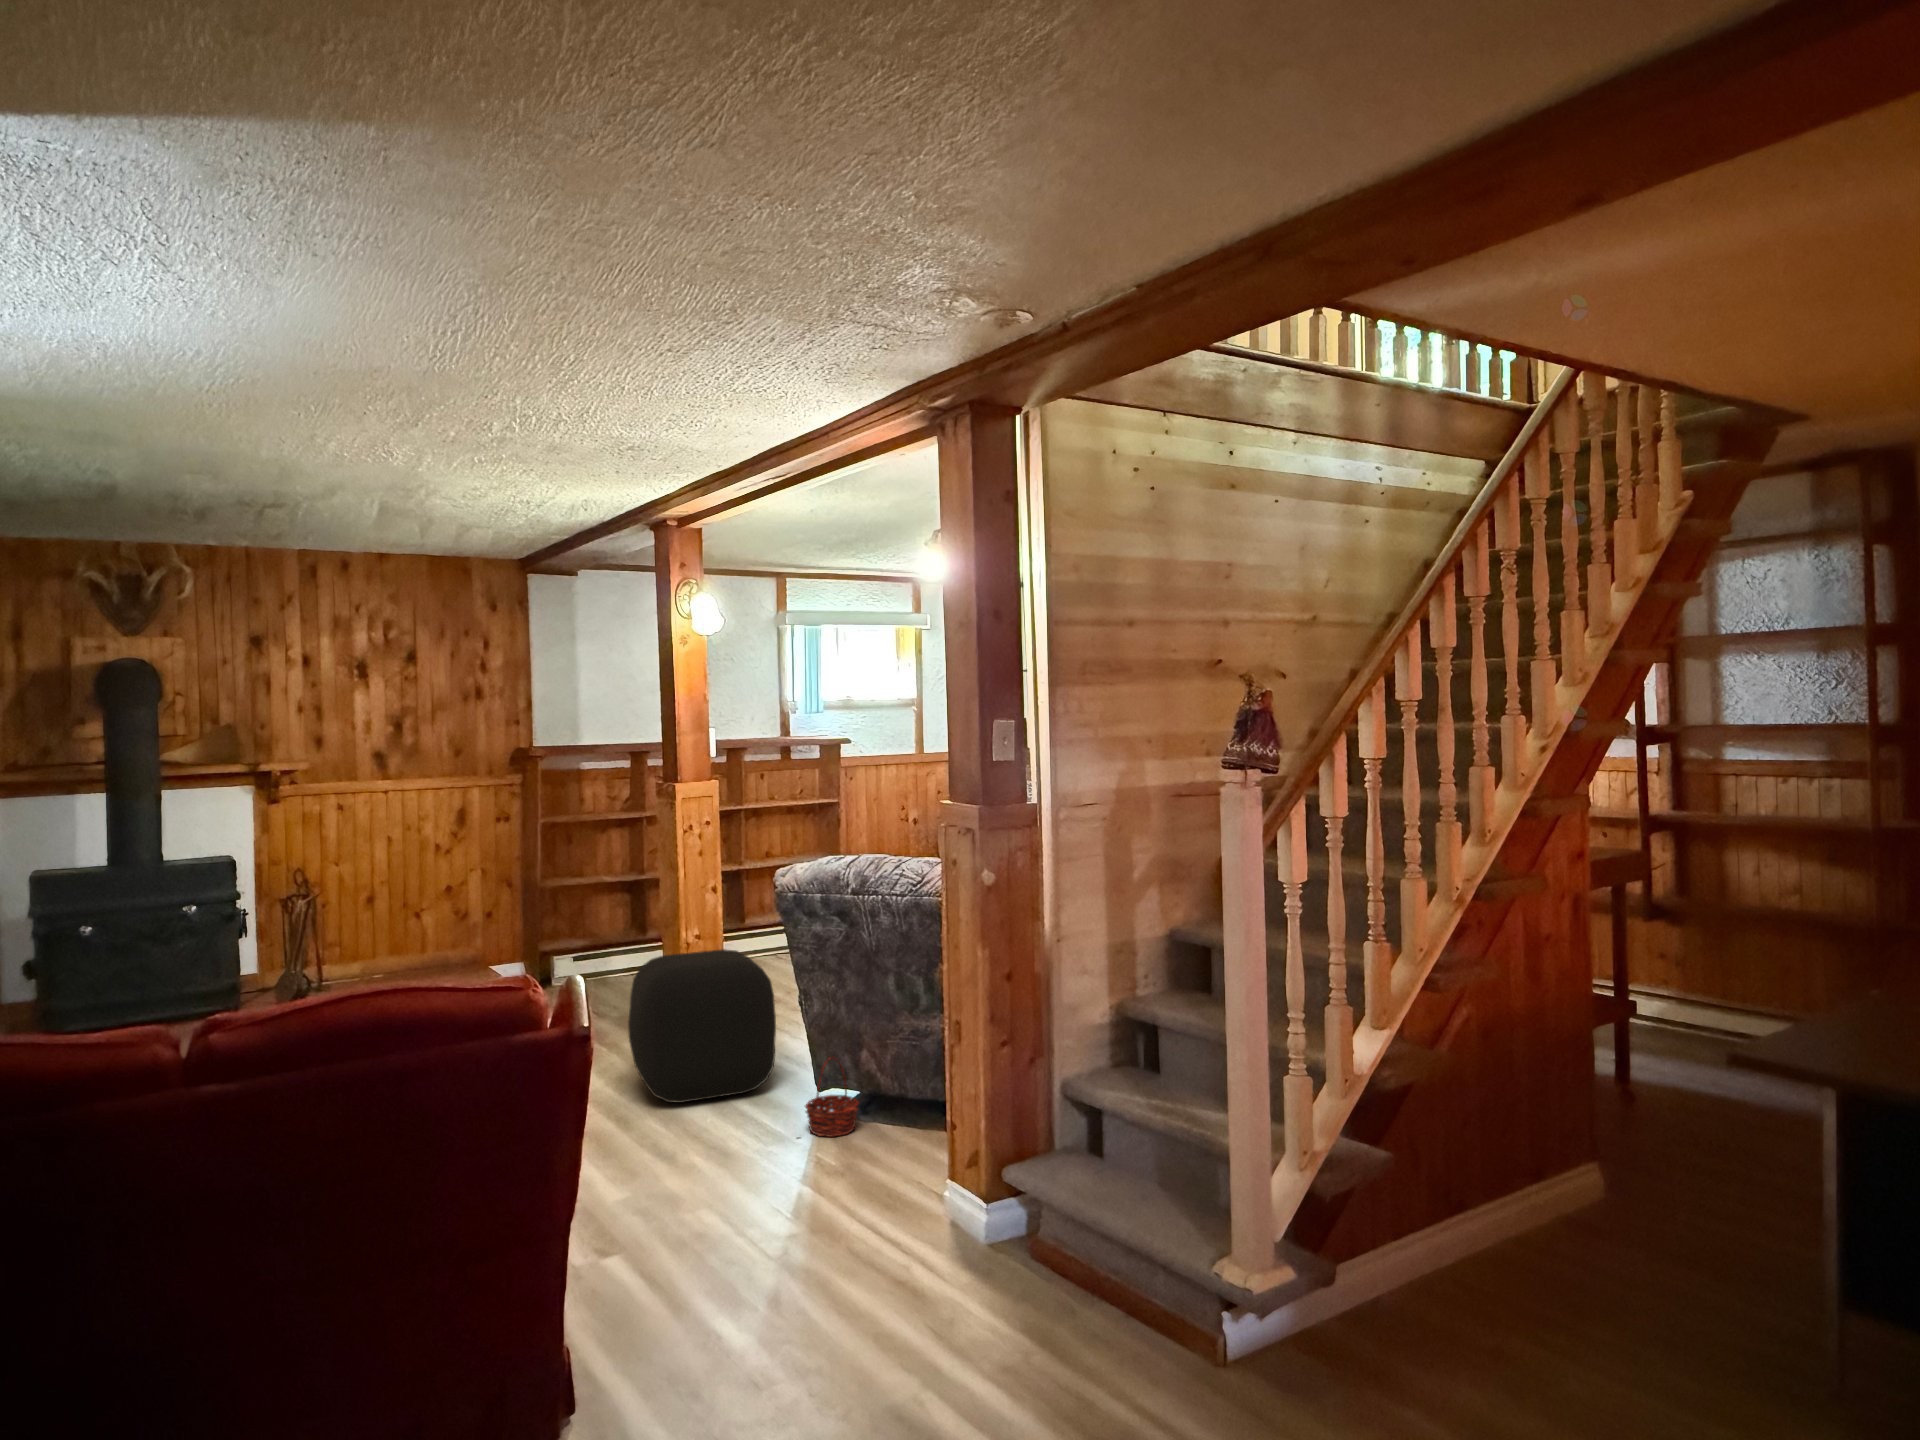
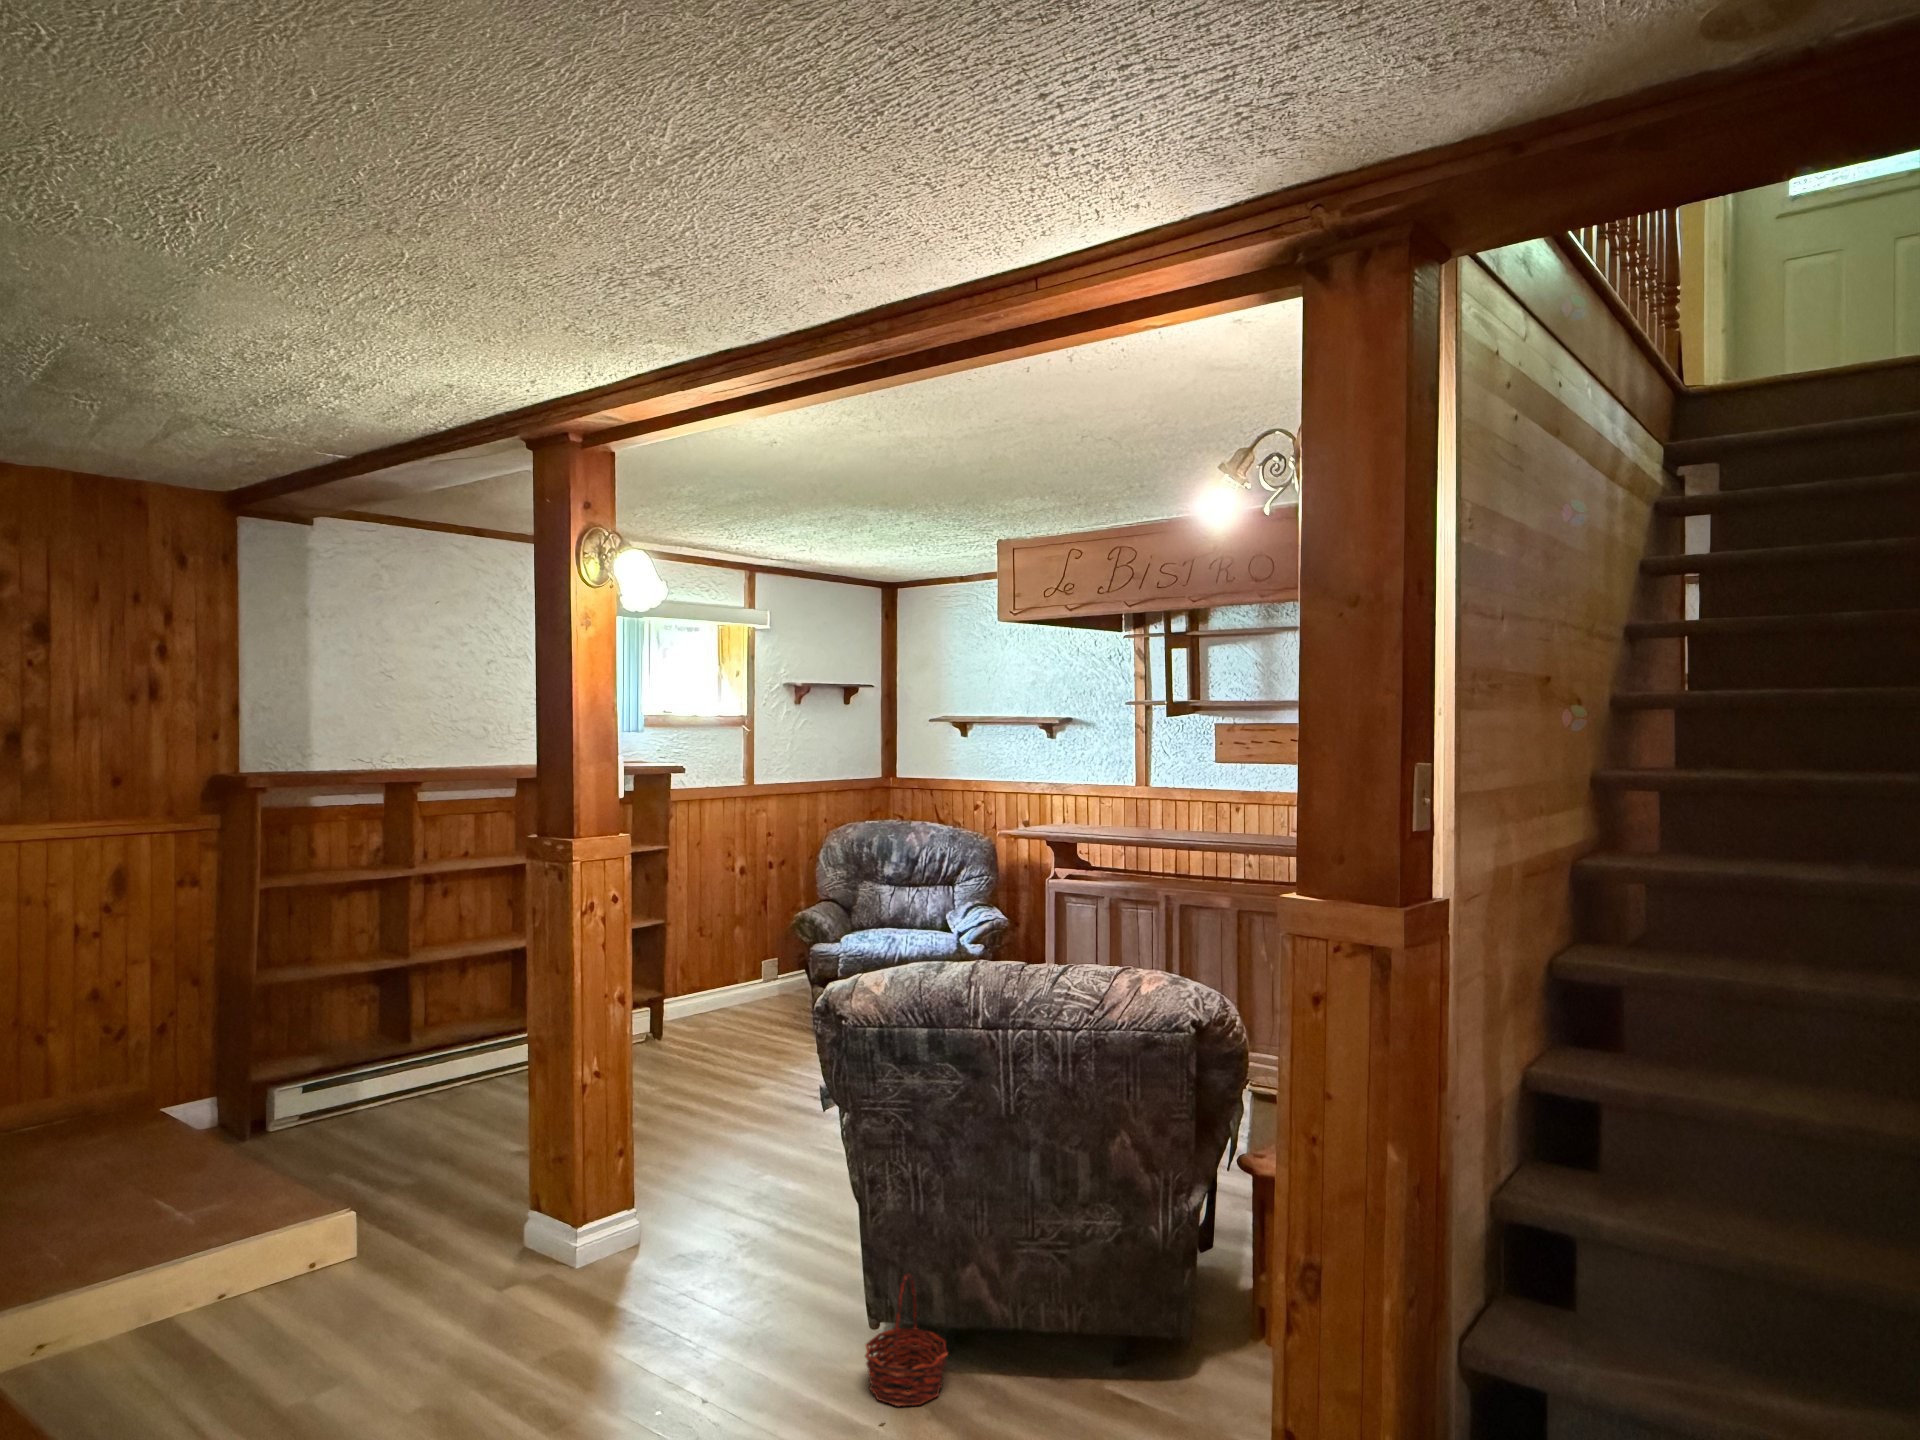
ottoman: present [628,949,776,1103] -> none [518,1095,761,1361]

